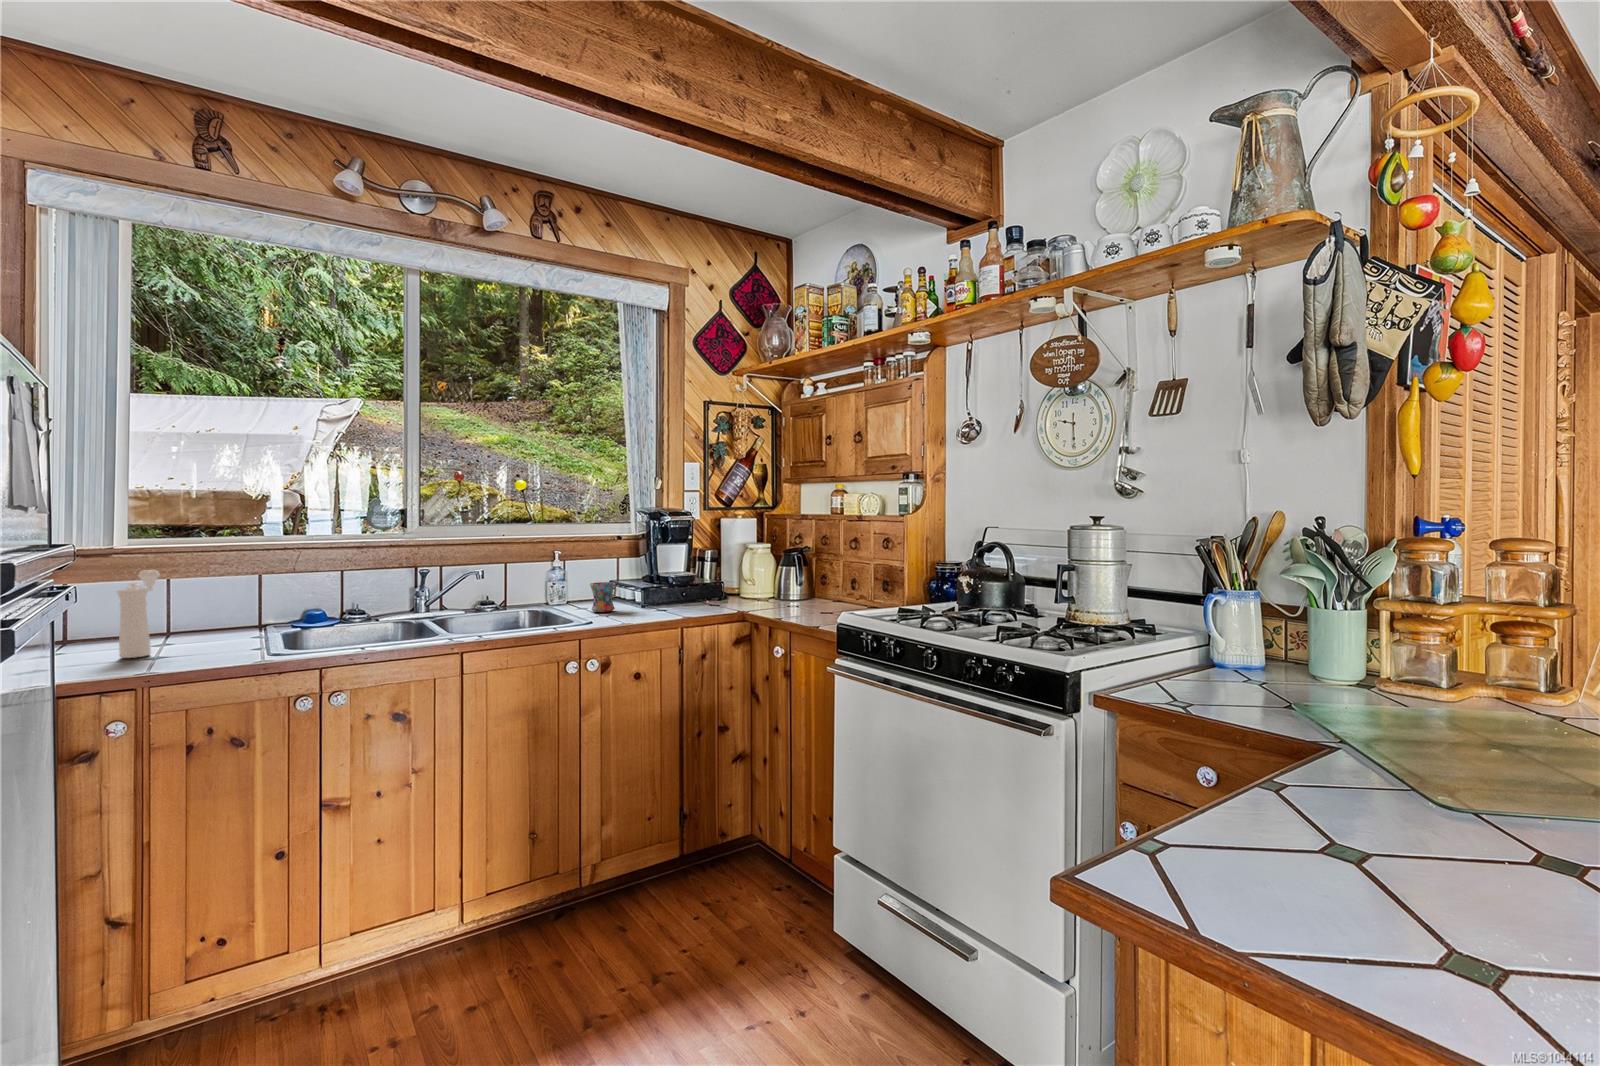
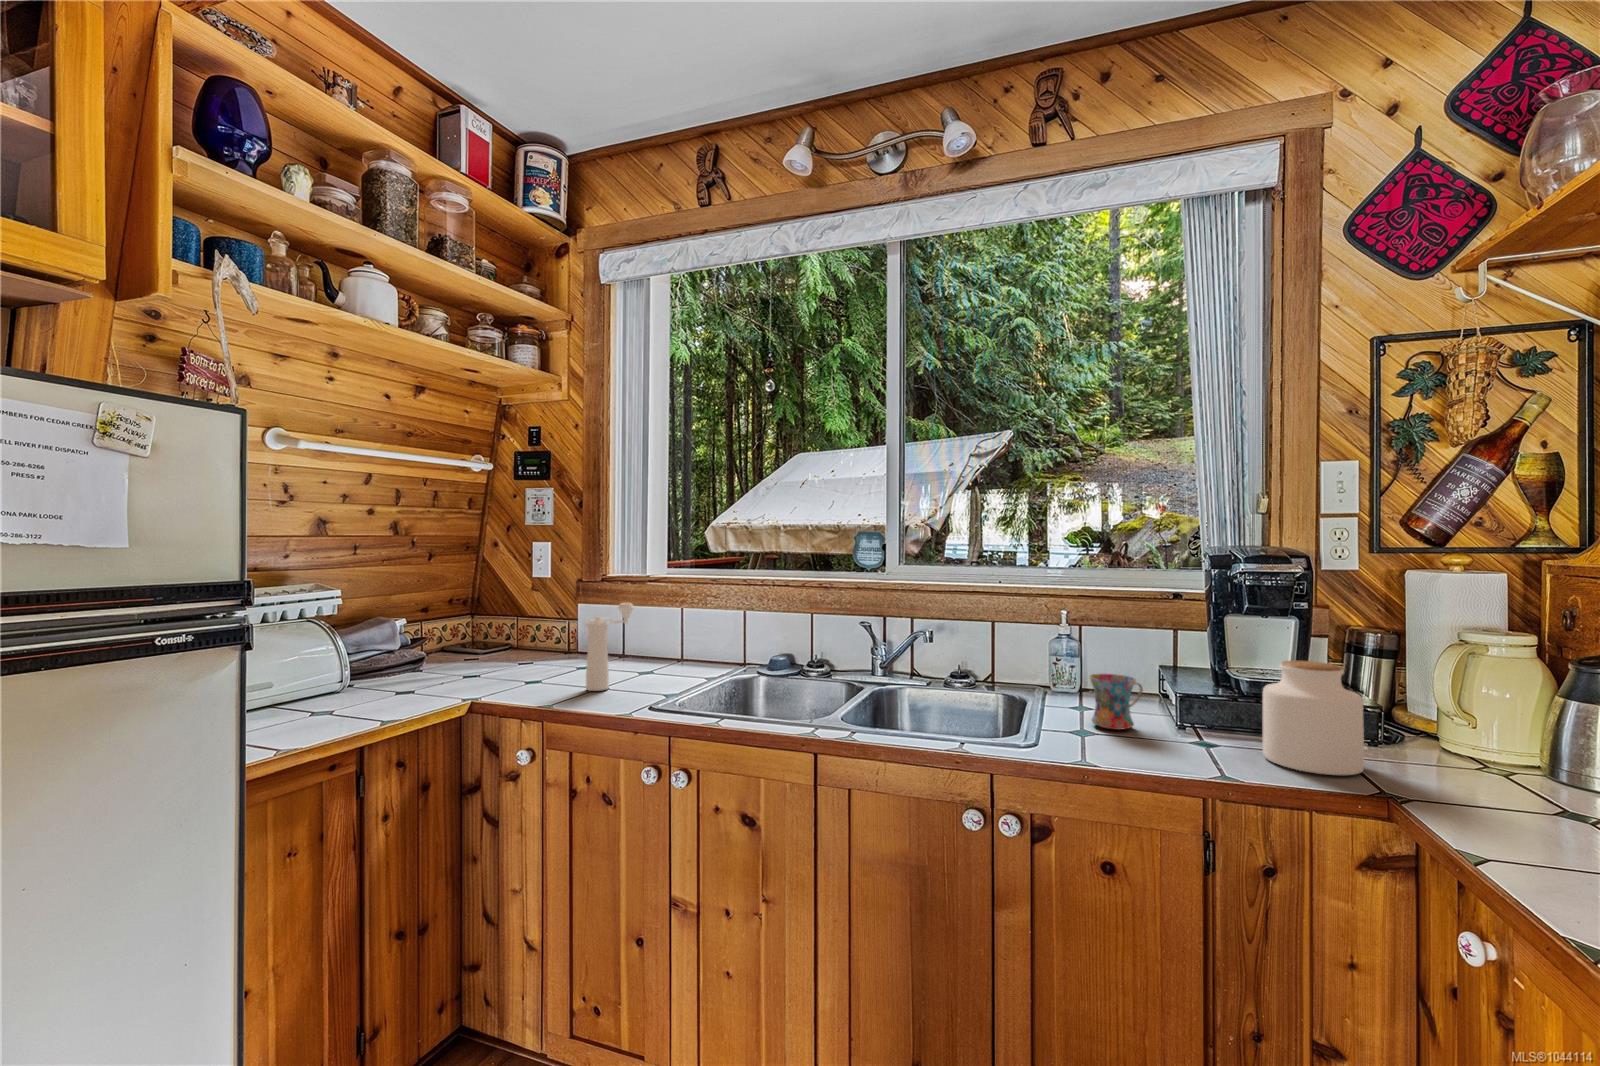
jar: none [677,561,716,611] -> present [1263,661,1364,775]

